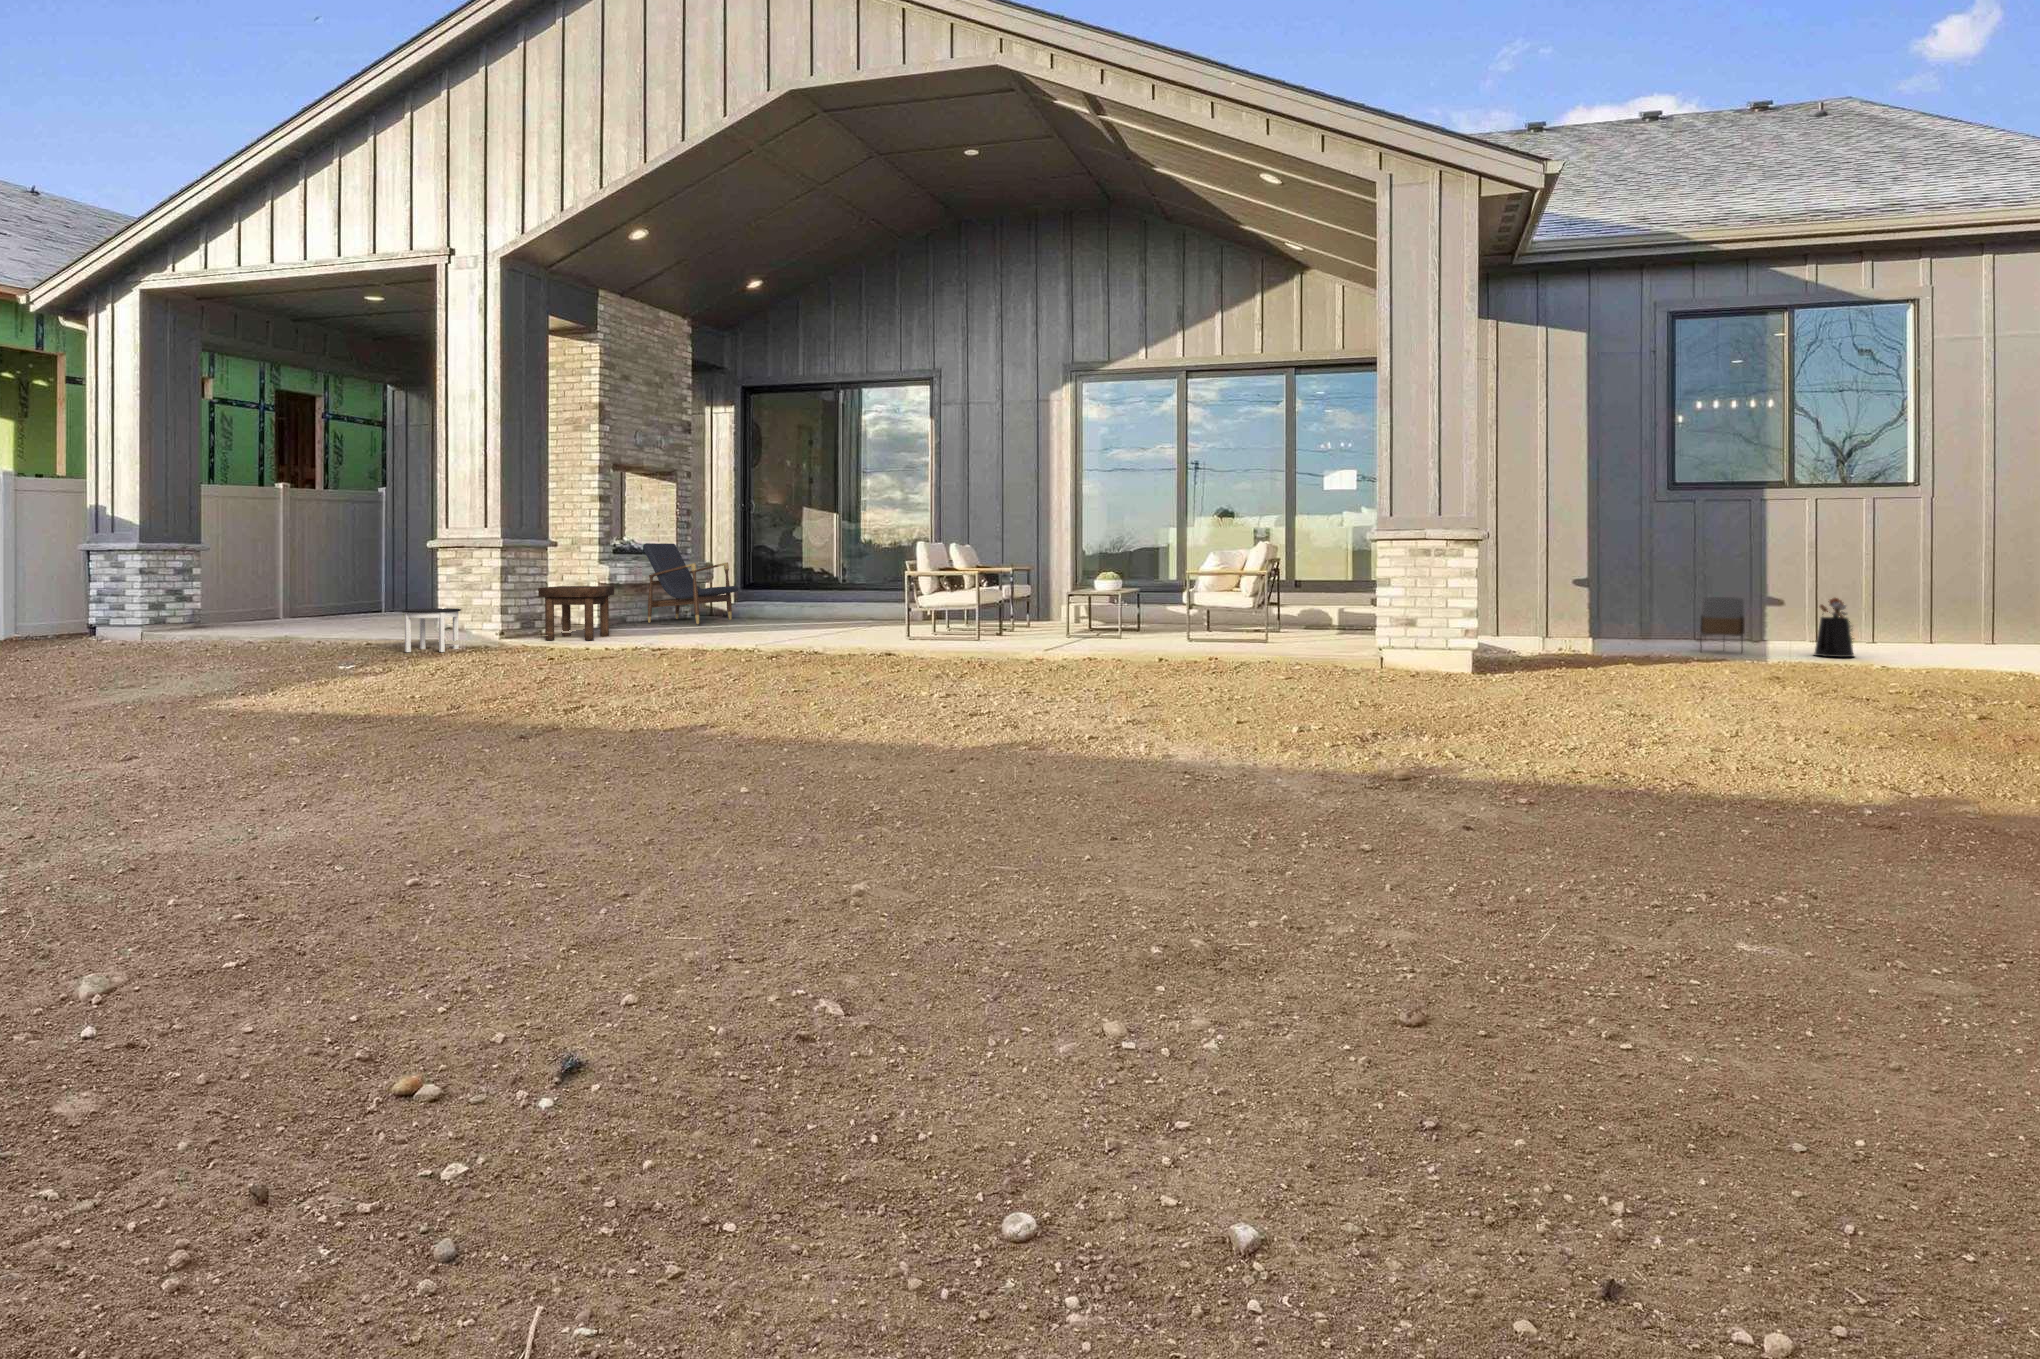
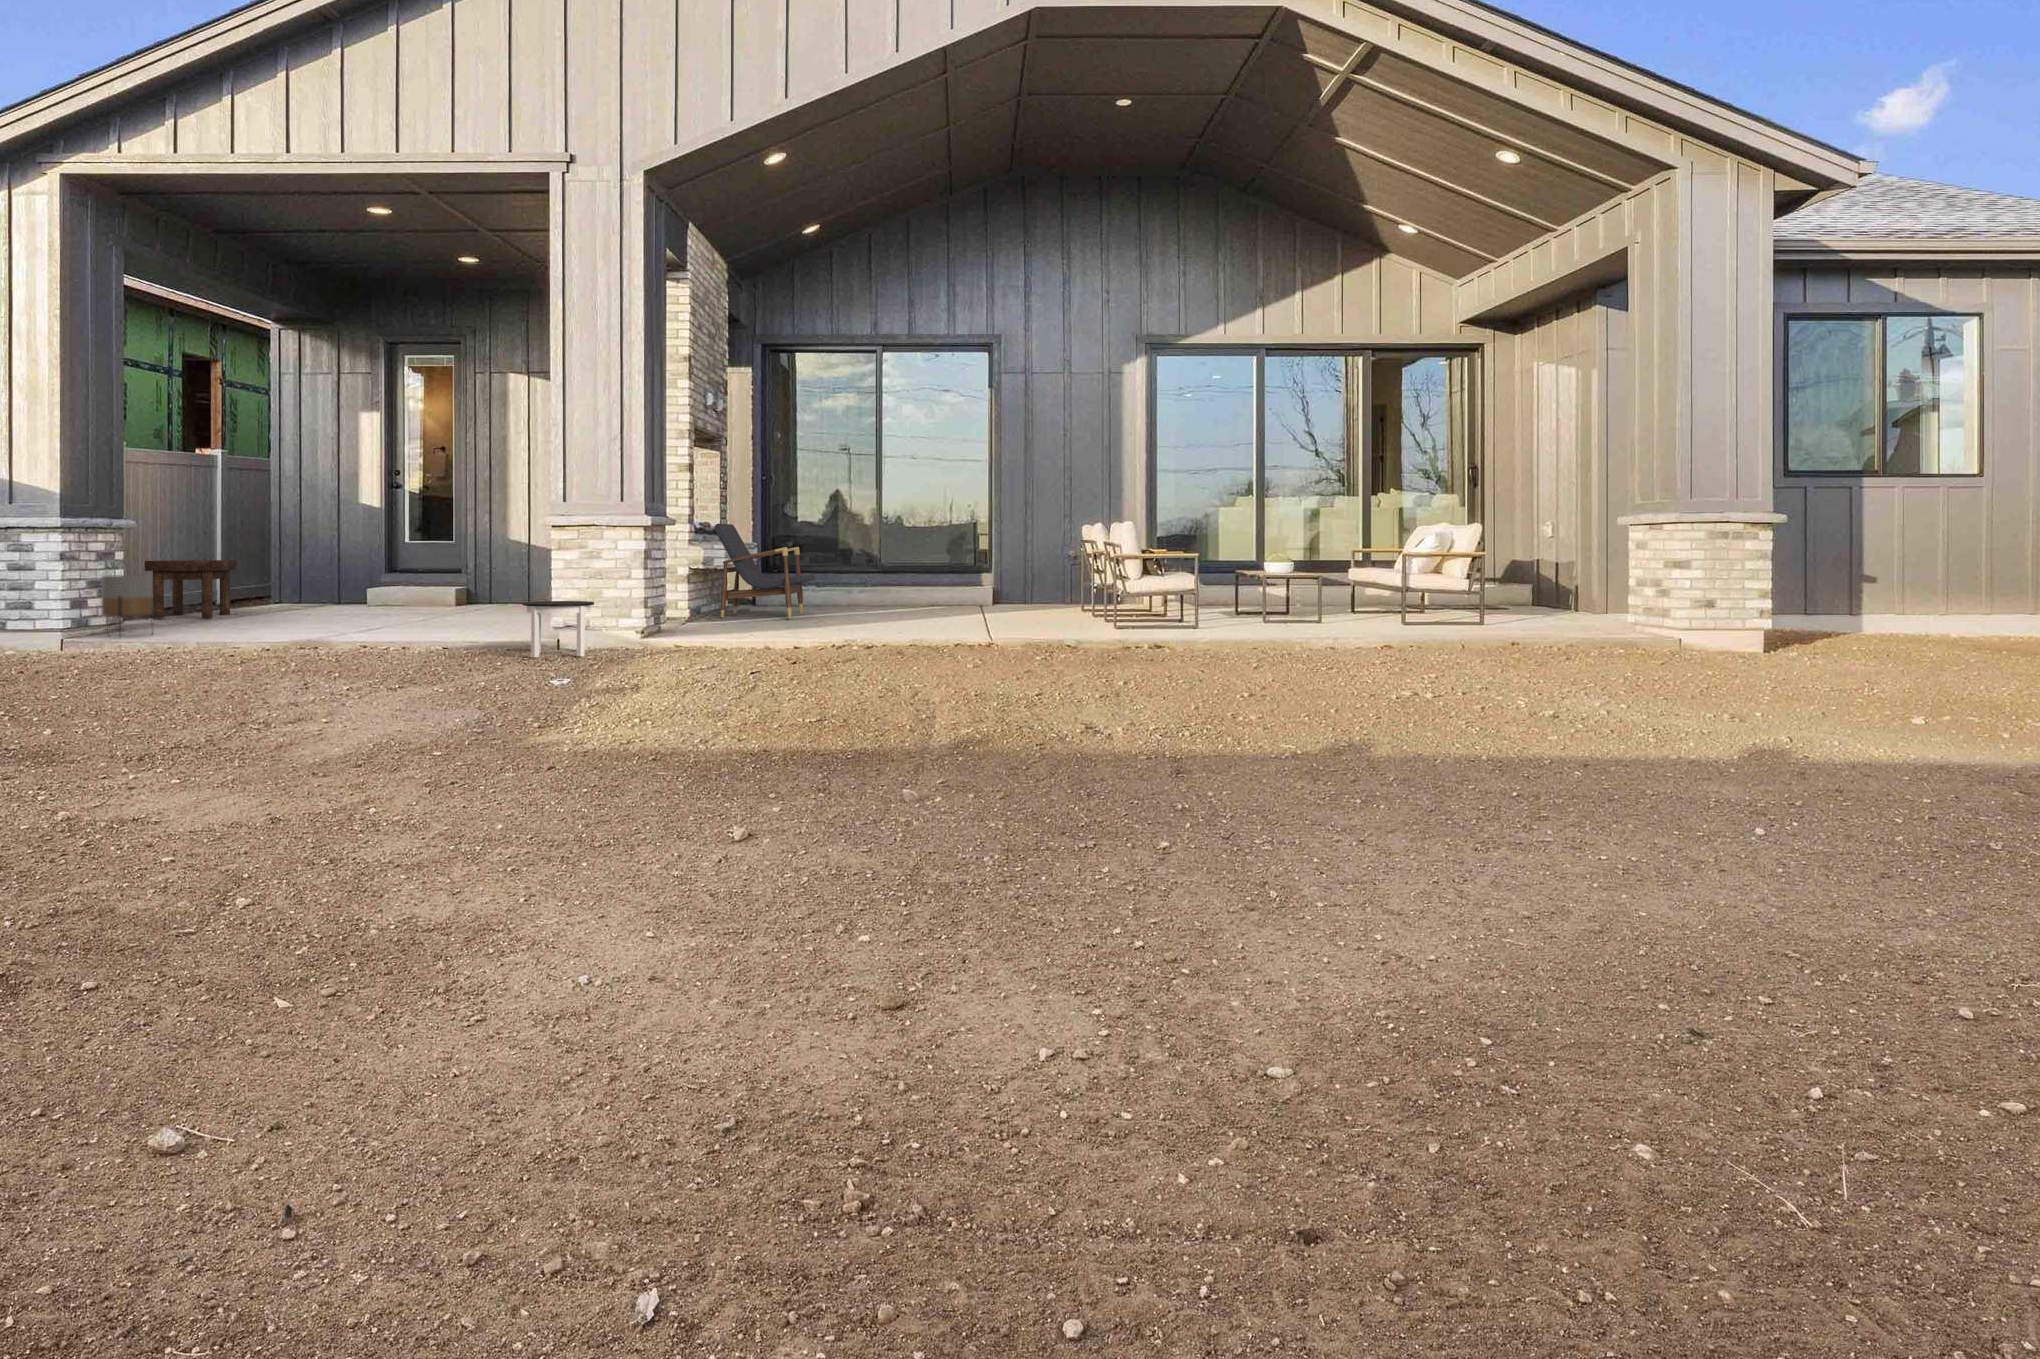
stool: present [538,586,614,640] -> present [145,560,237,618]
planter: present [1700,597,1745,646] -> present [102,575,153,619]
watering can: present [1814,598,1854,657] -> none [1945,581,1987,636]

